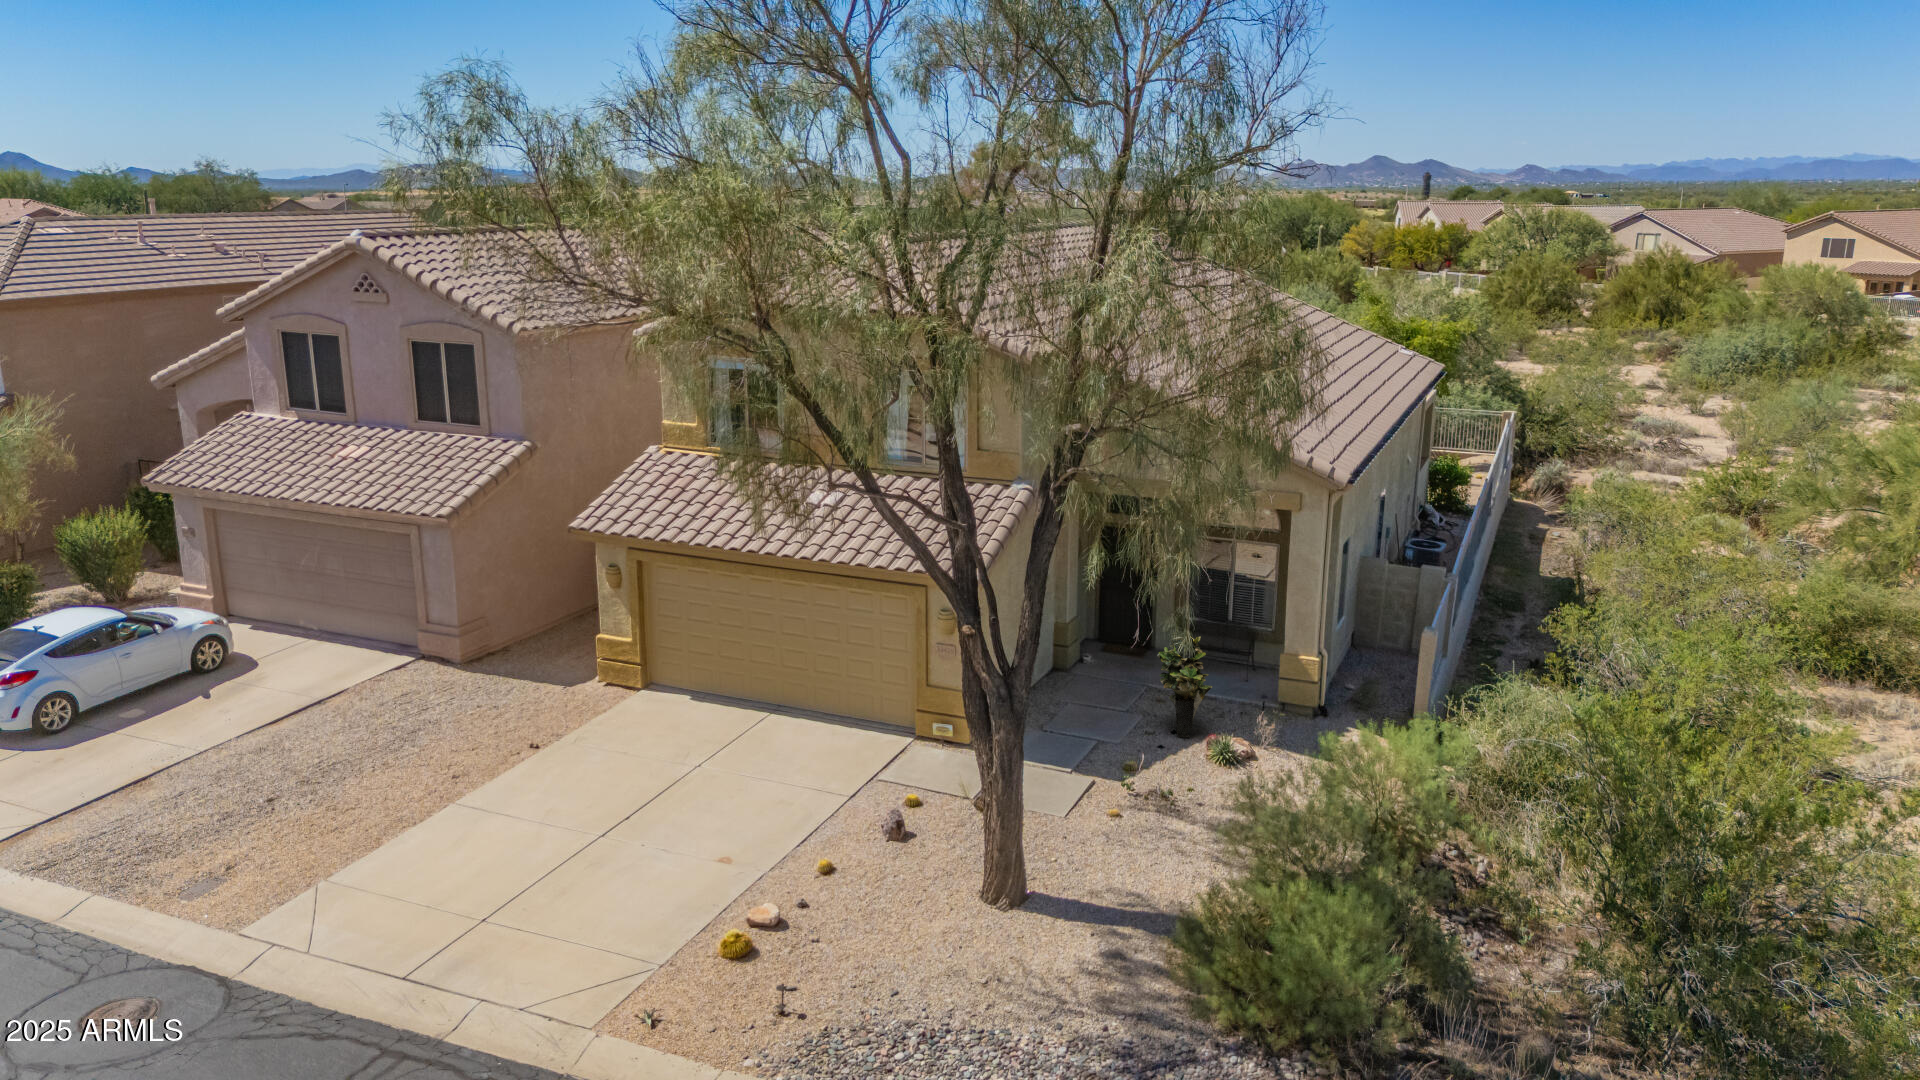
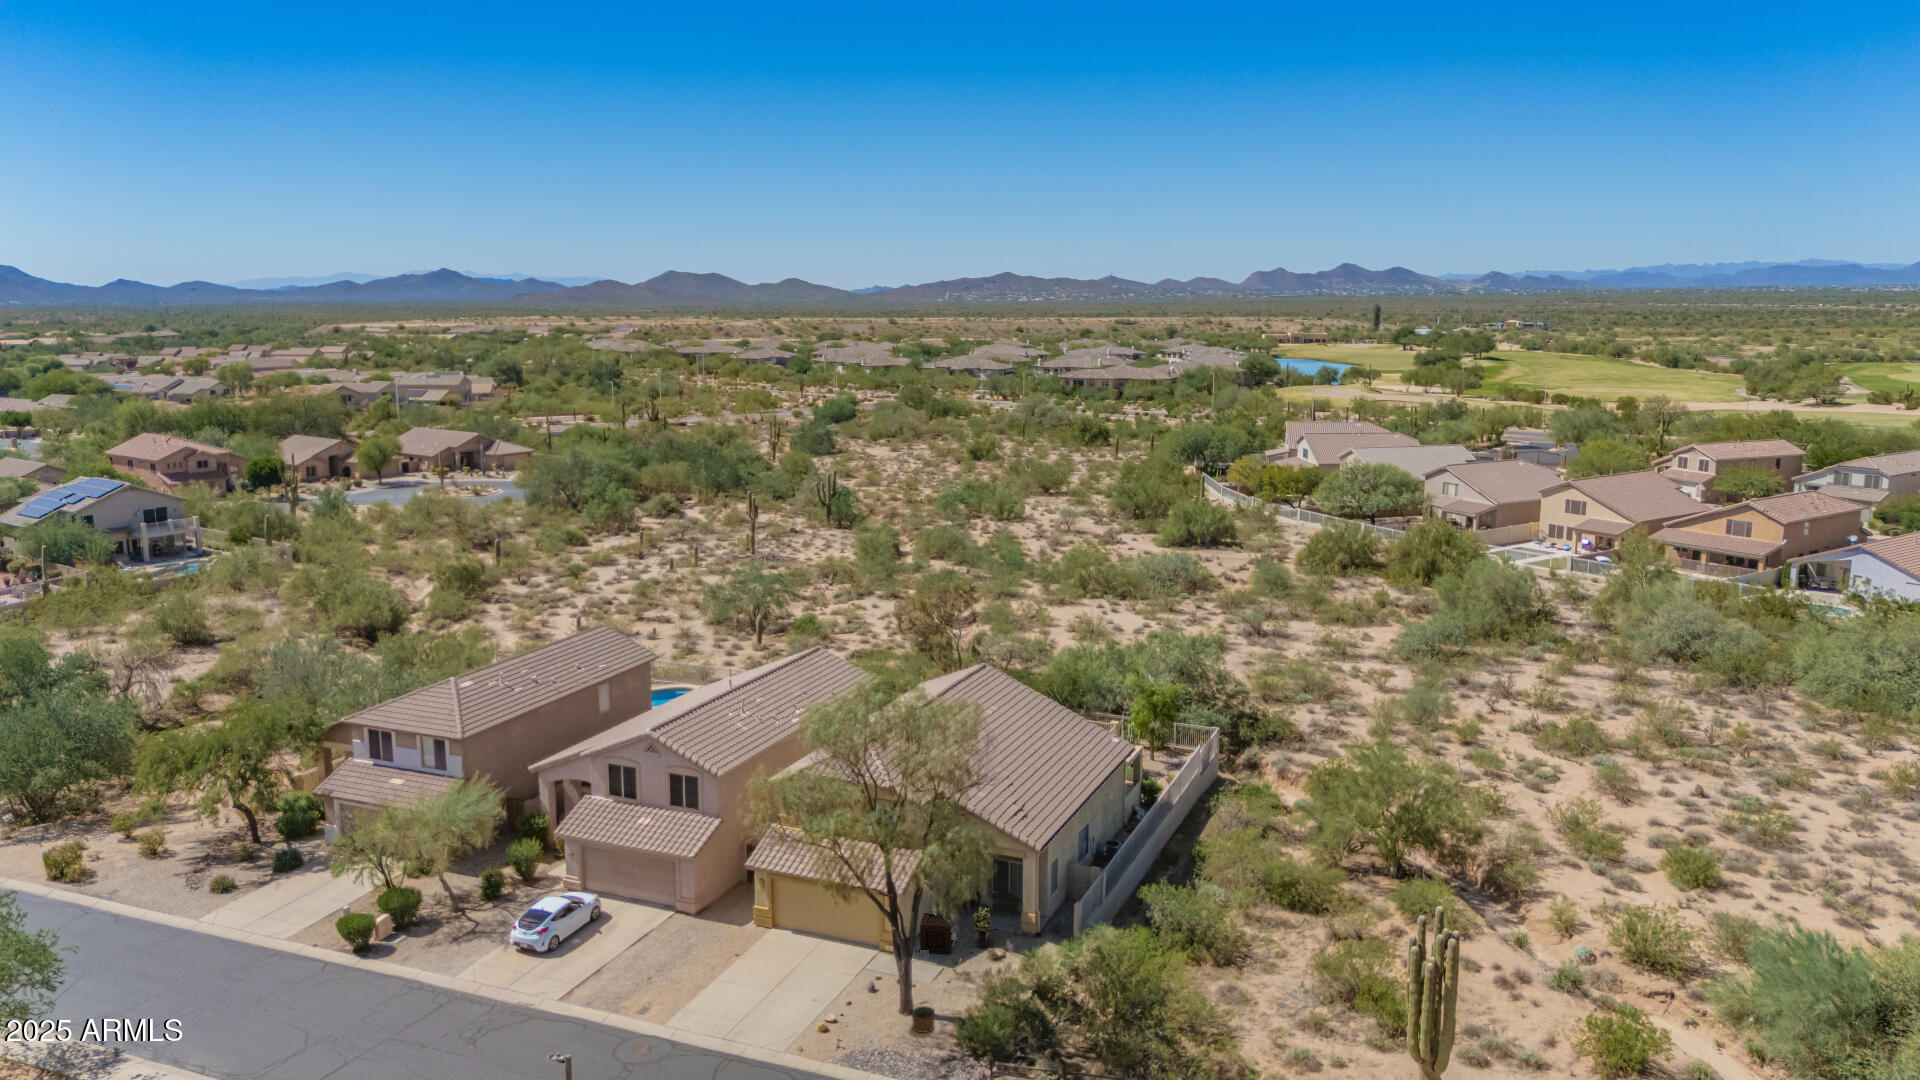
wooden crate: none [1023,645,1107,751] -> present [920,913,953,955]
bucket: none [1031,860,1107,964] -> present [912,1001,935,1033]

